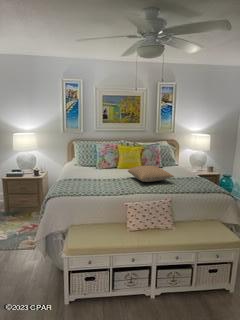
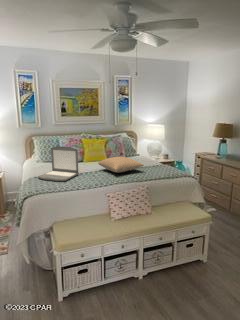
laptop: none [66,152,106,186] -> present [38,146,79,181]

